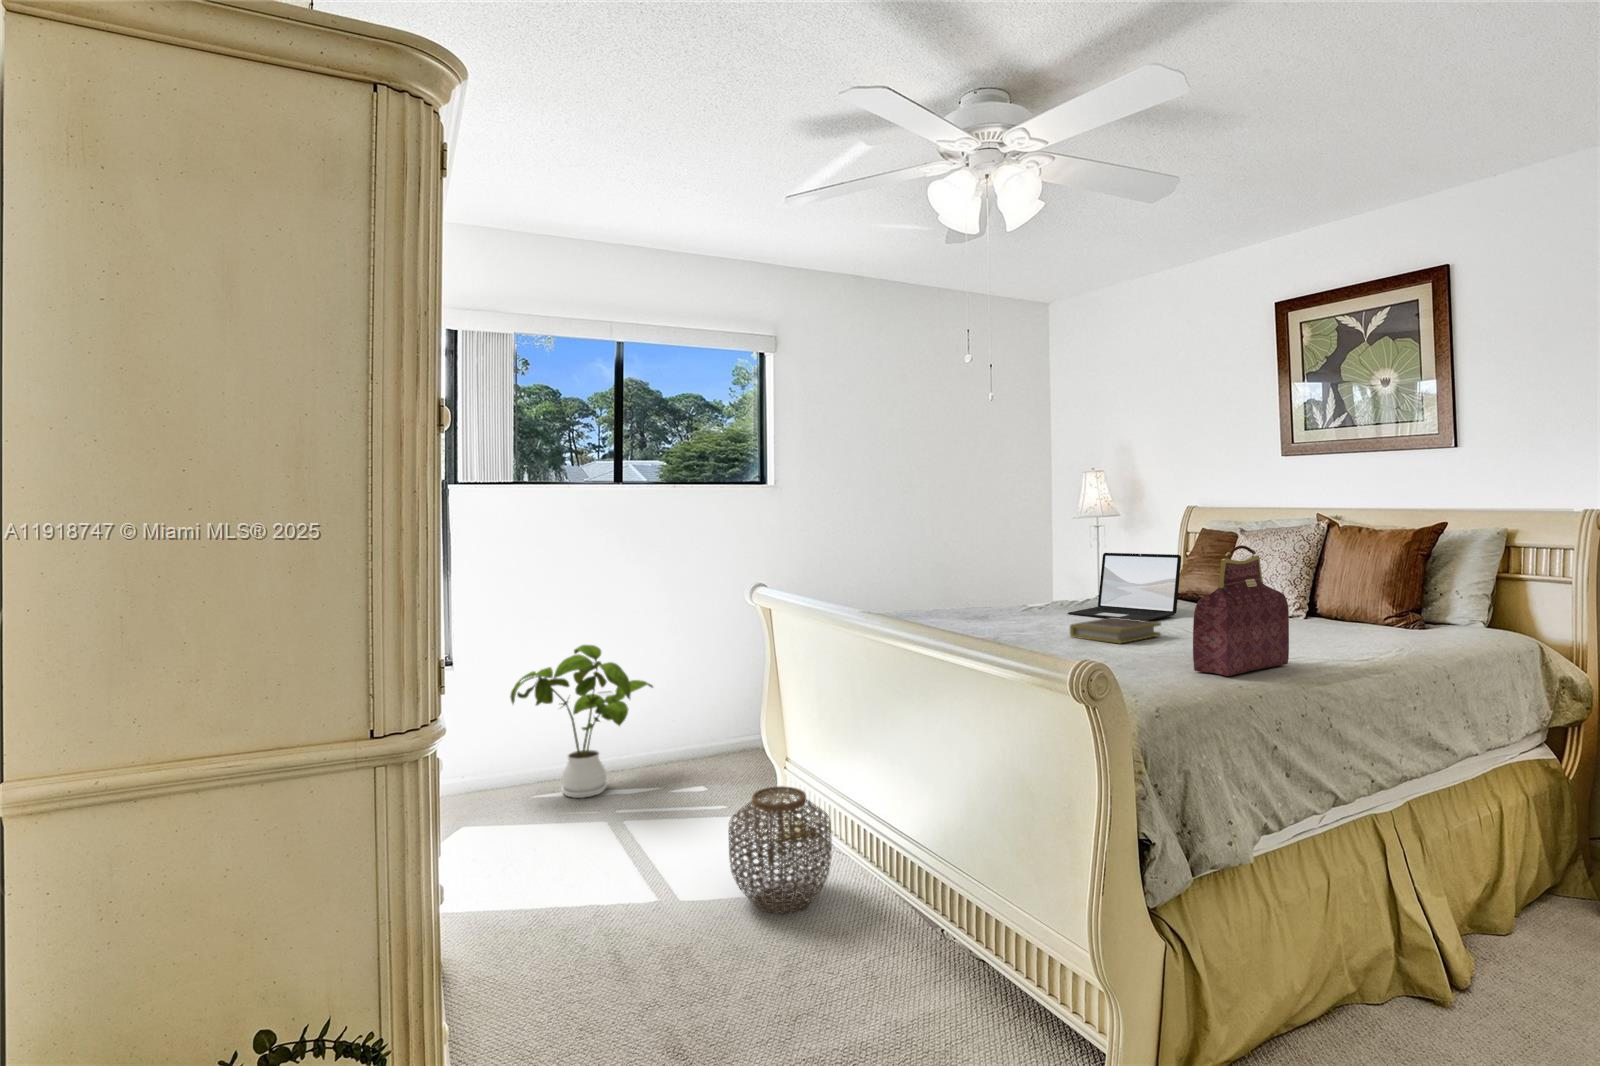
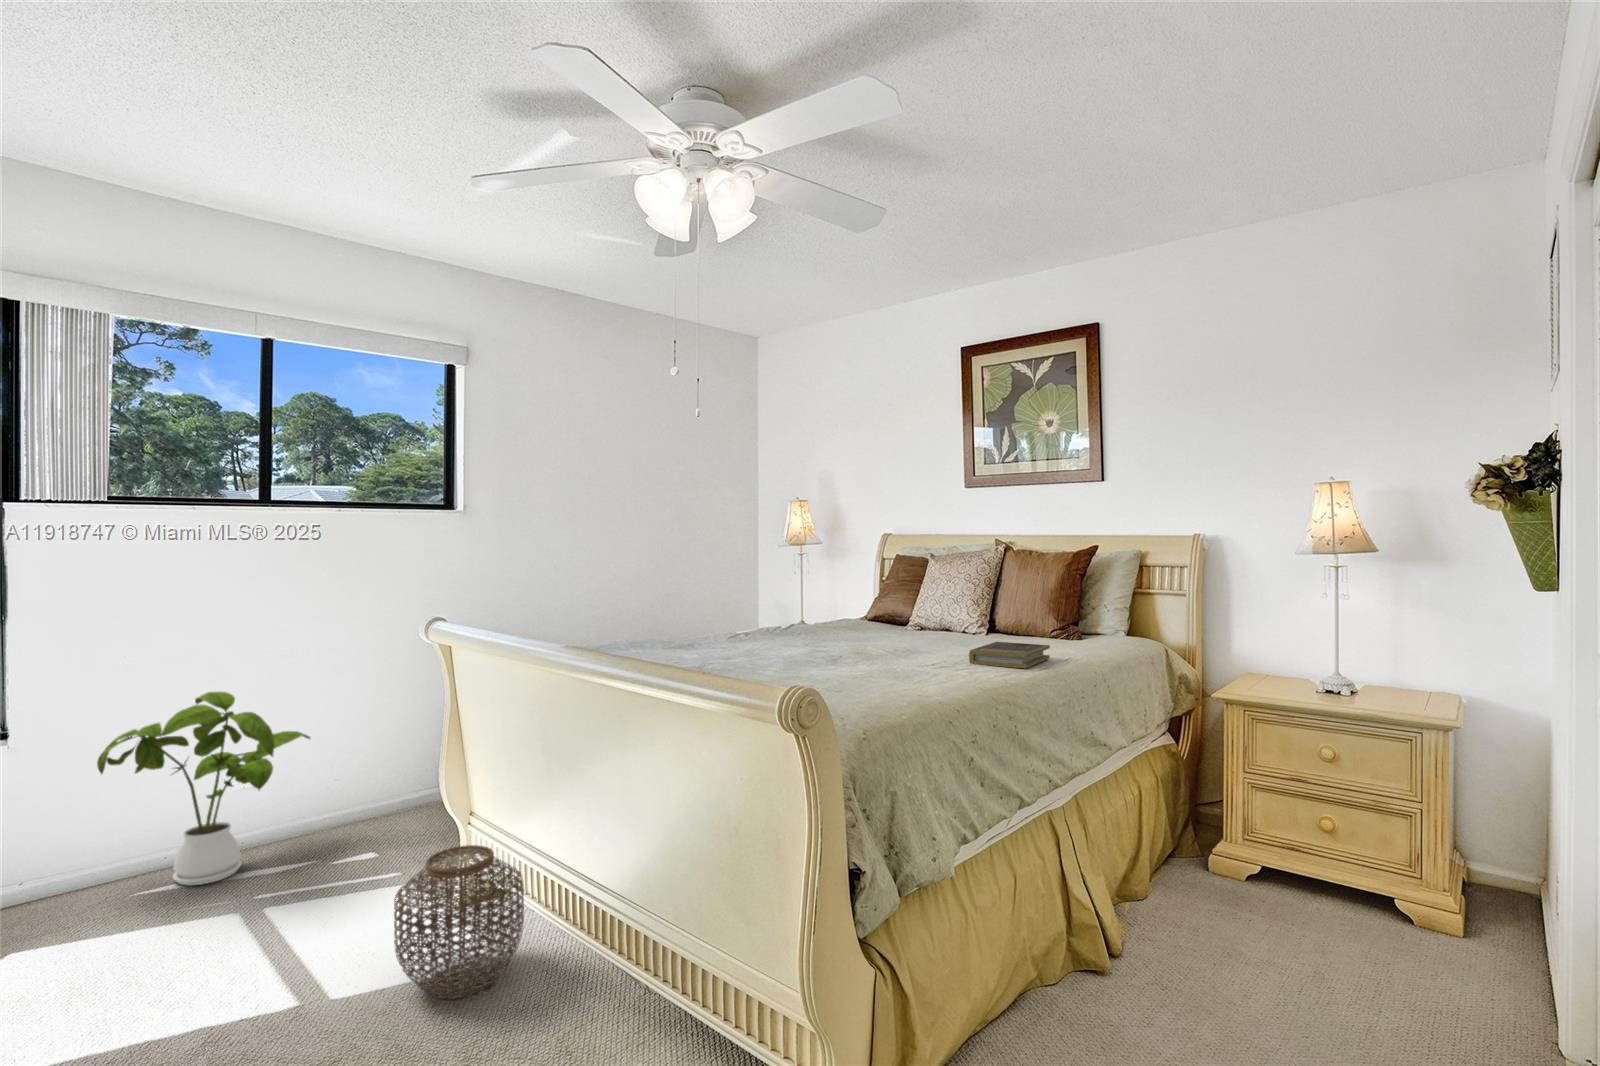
handbag: present [1193,545,1289,676] -> none [897,564,979,690]
laptop: present [1068,553,1181,621] -> none [781,574,885,640]
book: present [1070,618,1161,643] -> present [969,642,1050,668]

